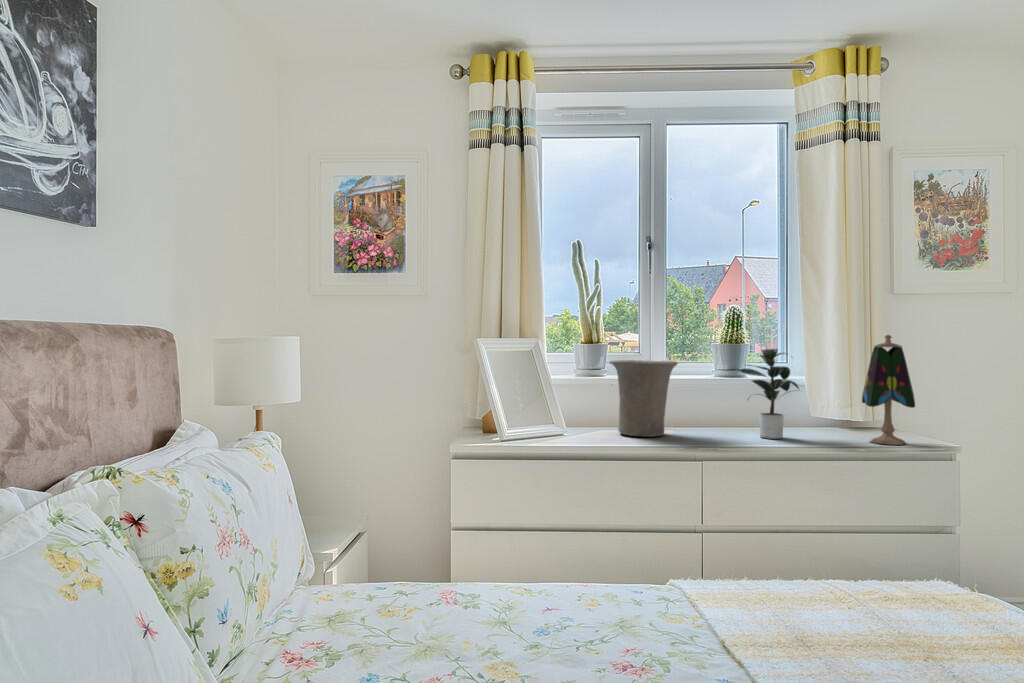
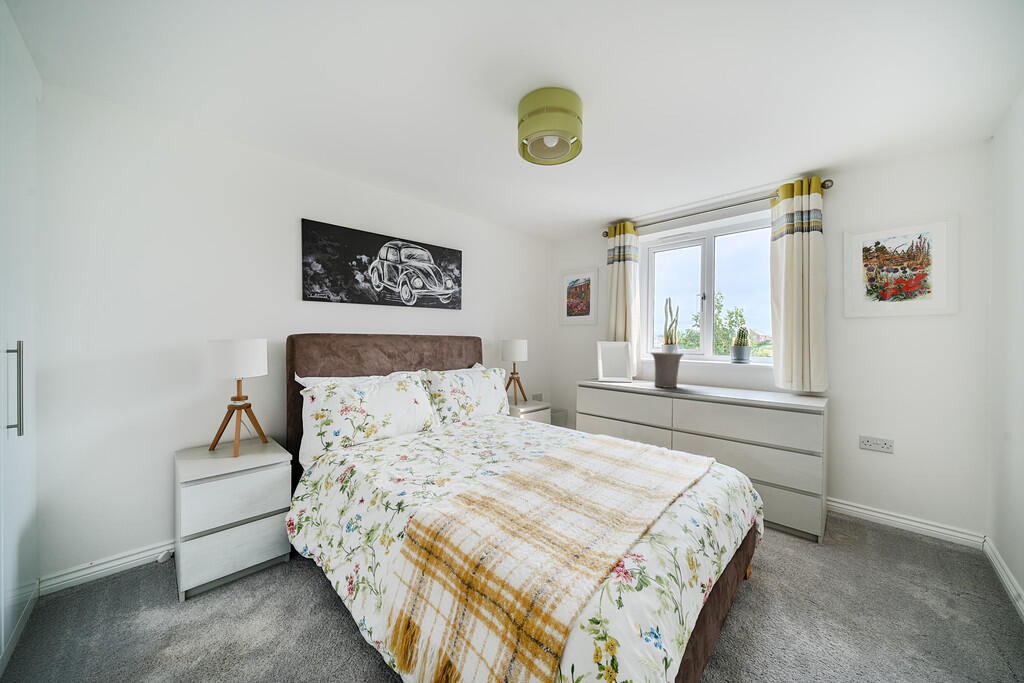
table lamp: present [862,335,915,445] -> none [770,342,806,403]
potted plant: present [740,349,799,439] -> none [707,348,756,394]

